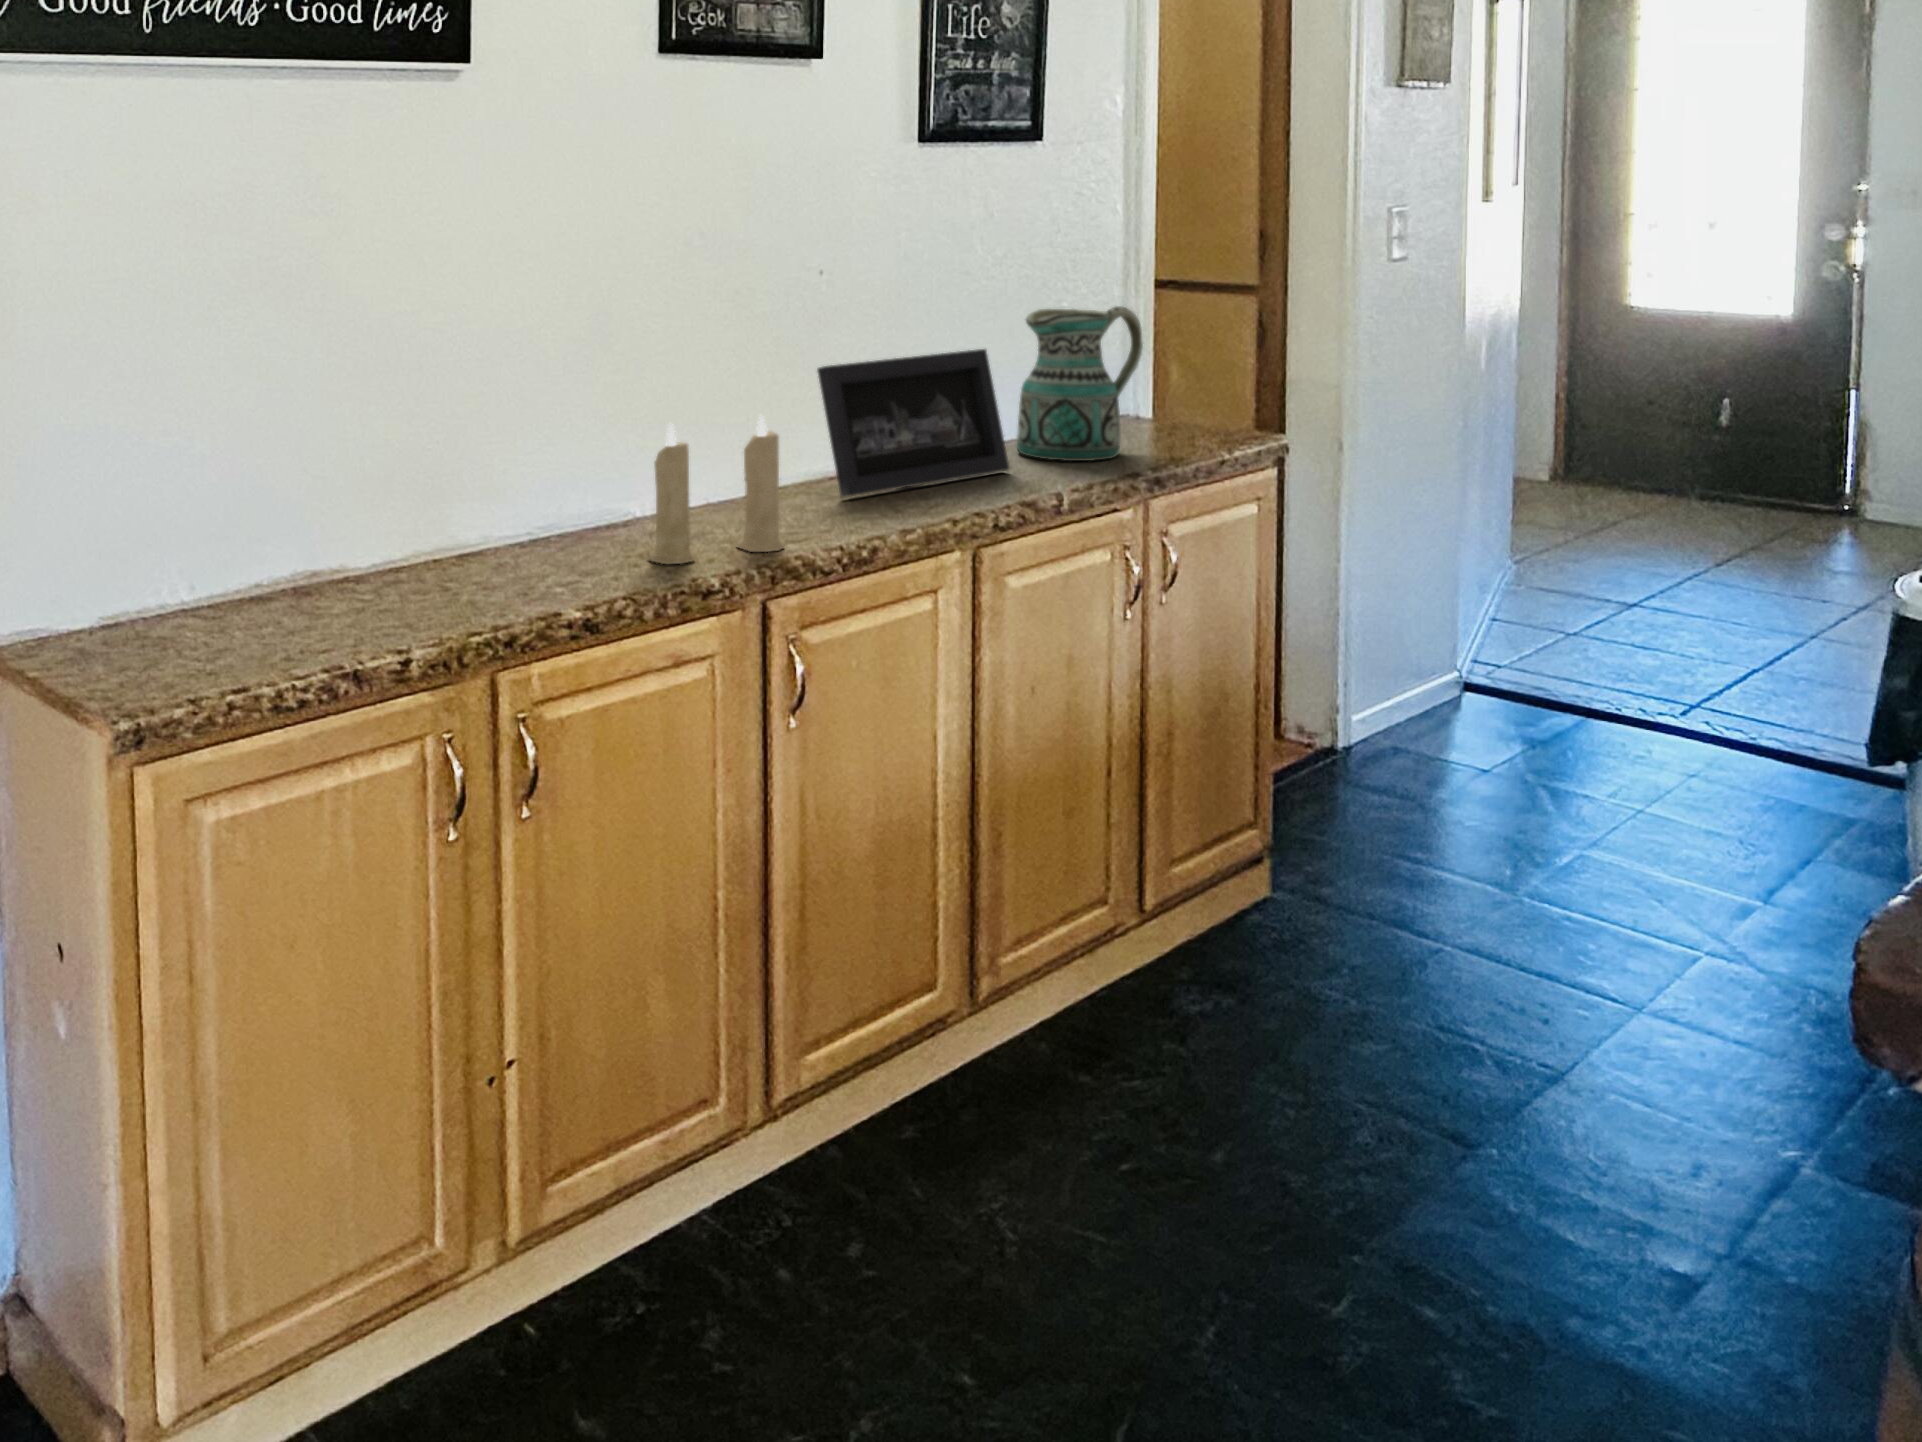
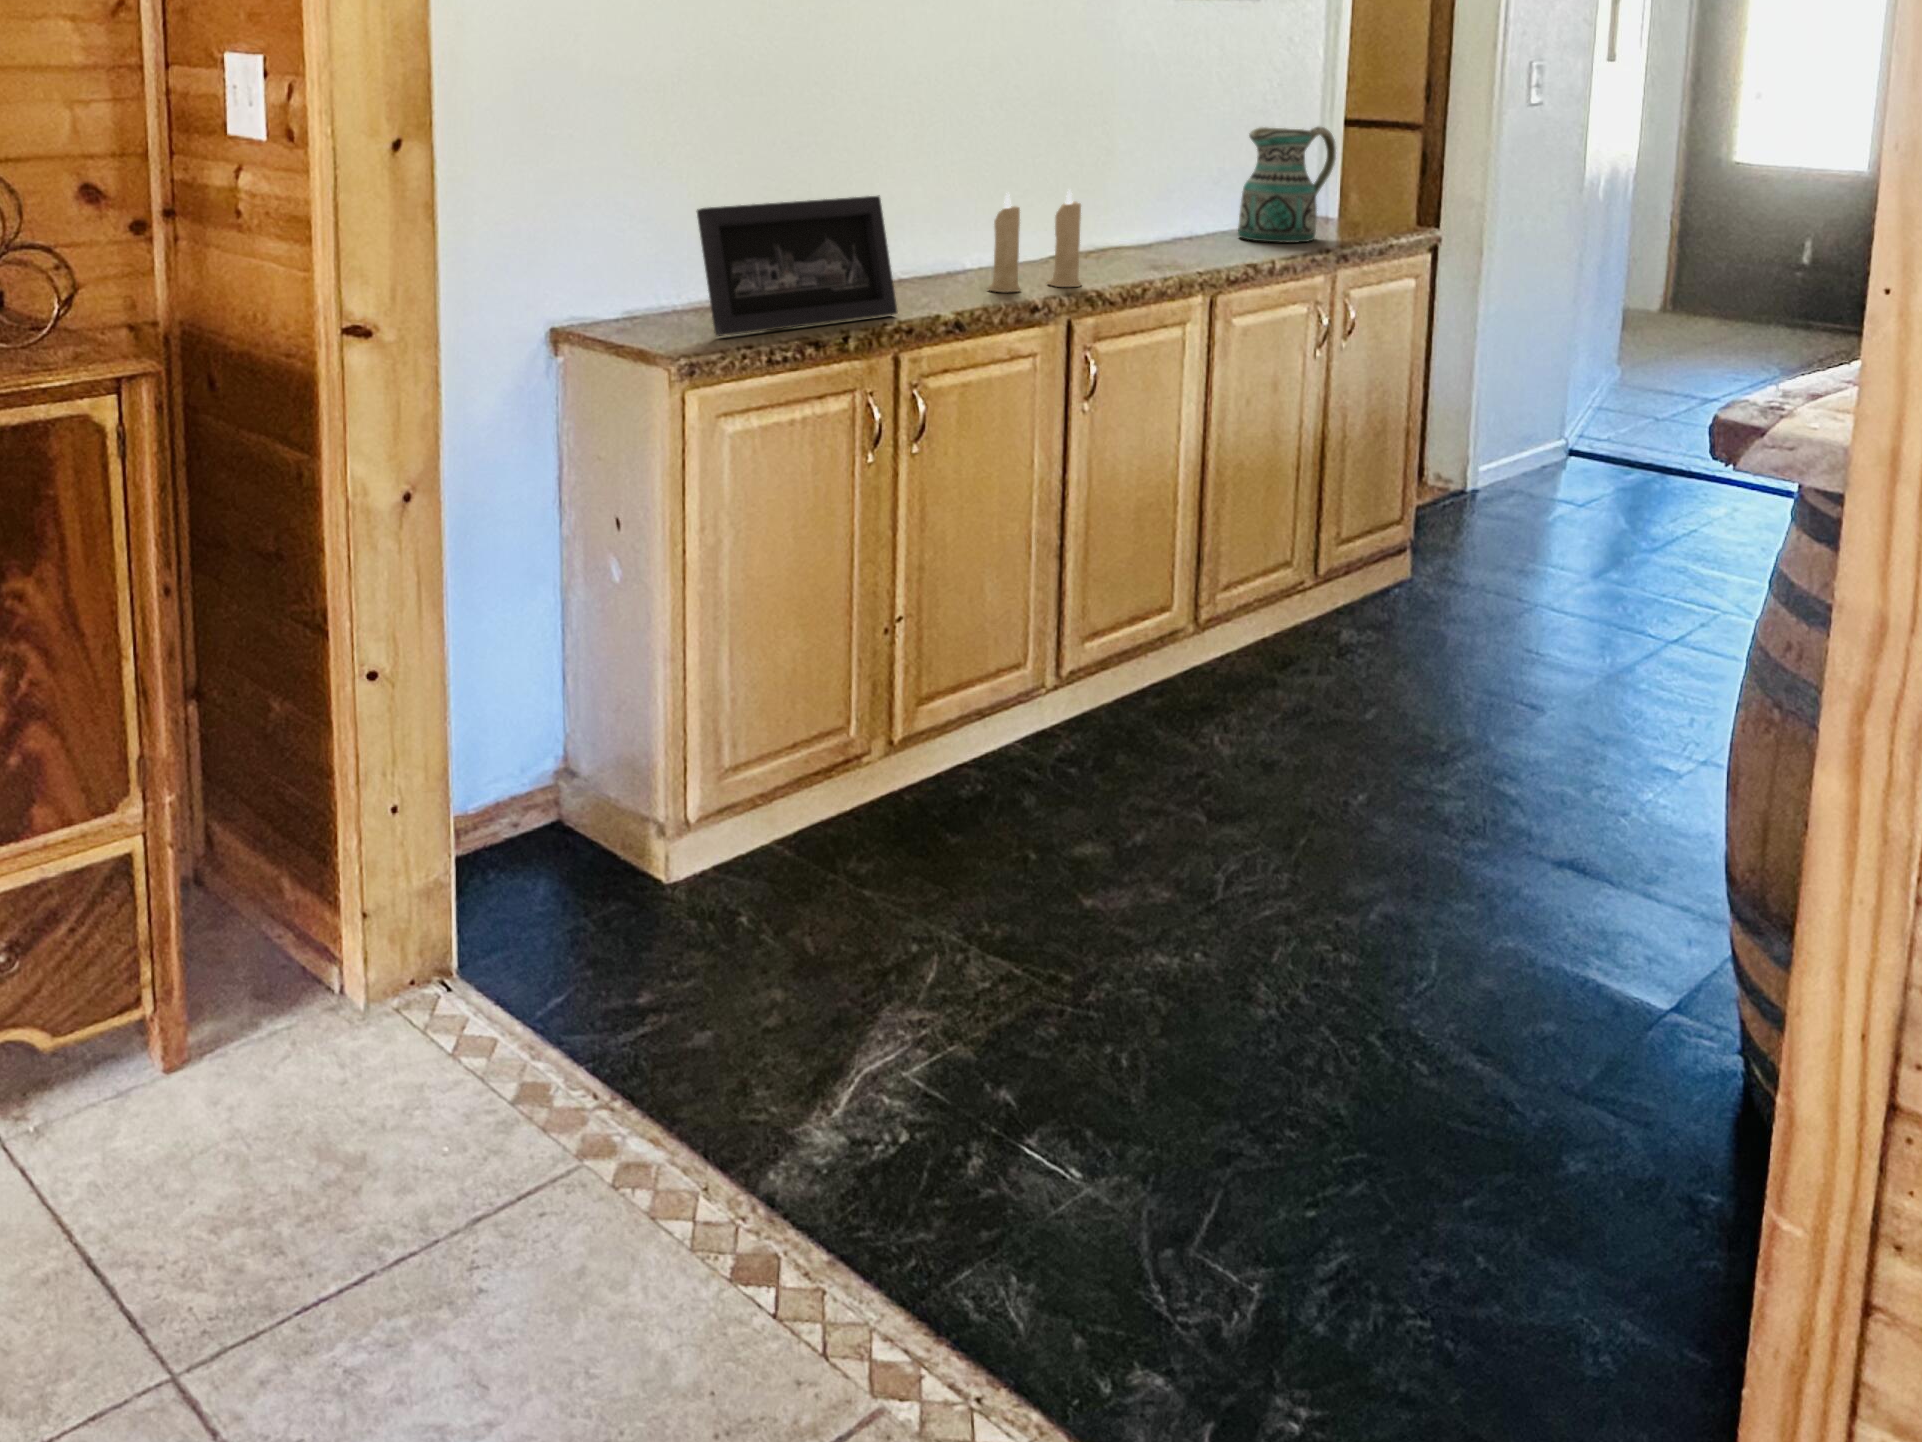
picture frame: present [817,349,1009,498] -> present [697,196,897,336]

